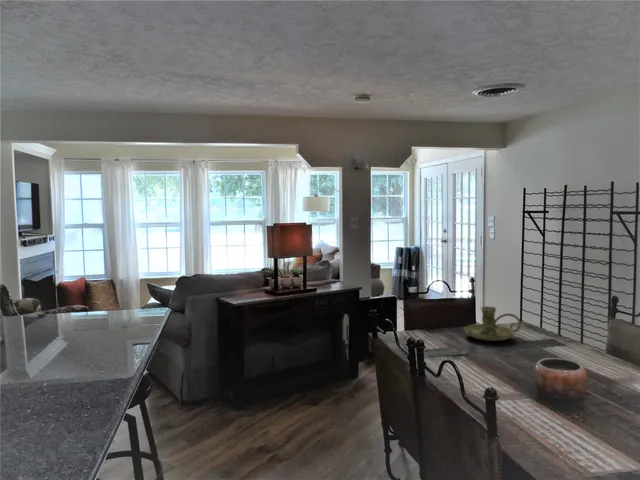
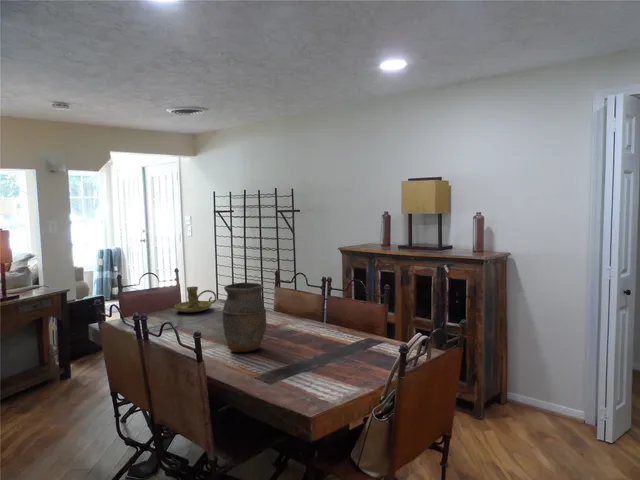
vase: none [532,322,611,439] -> present [222,282,266,352]

